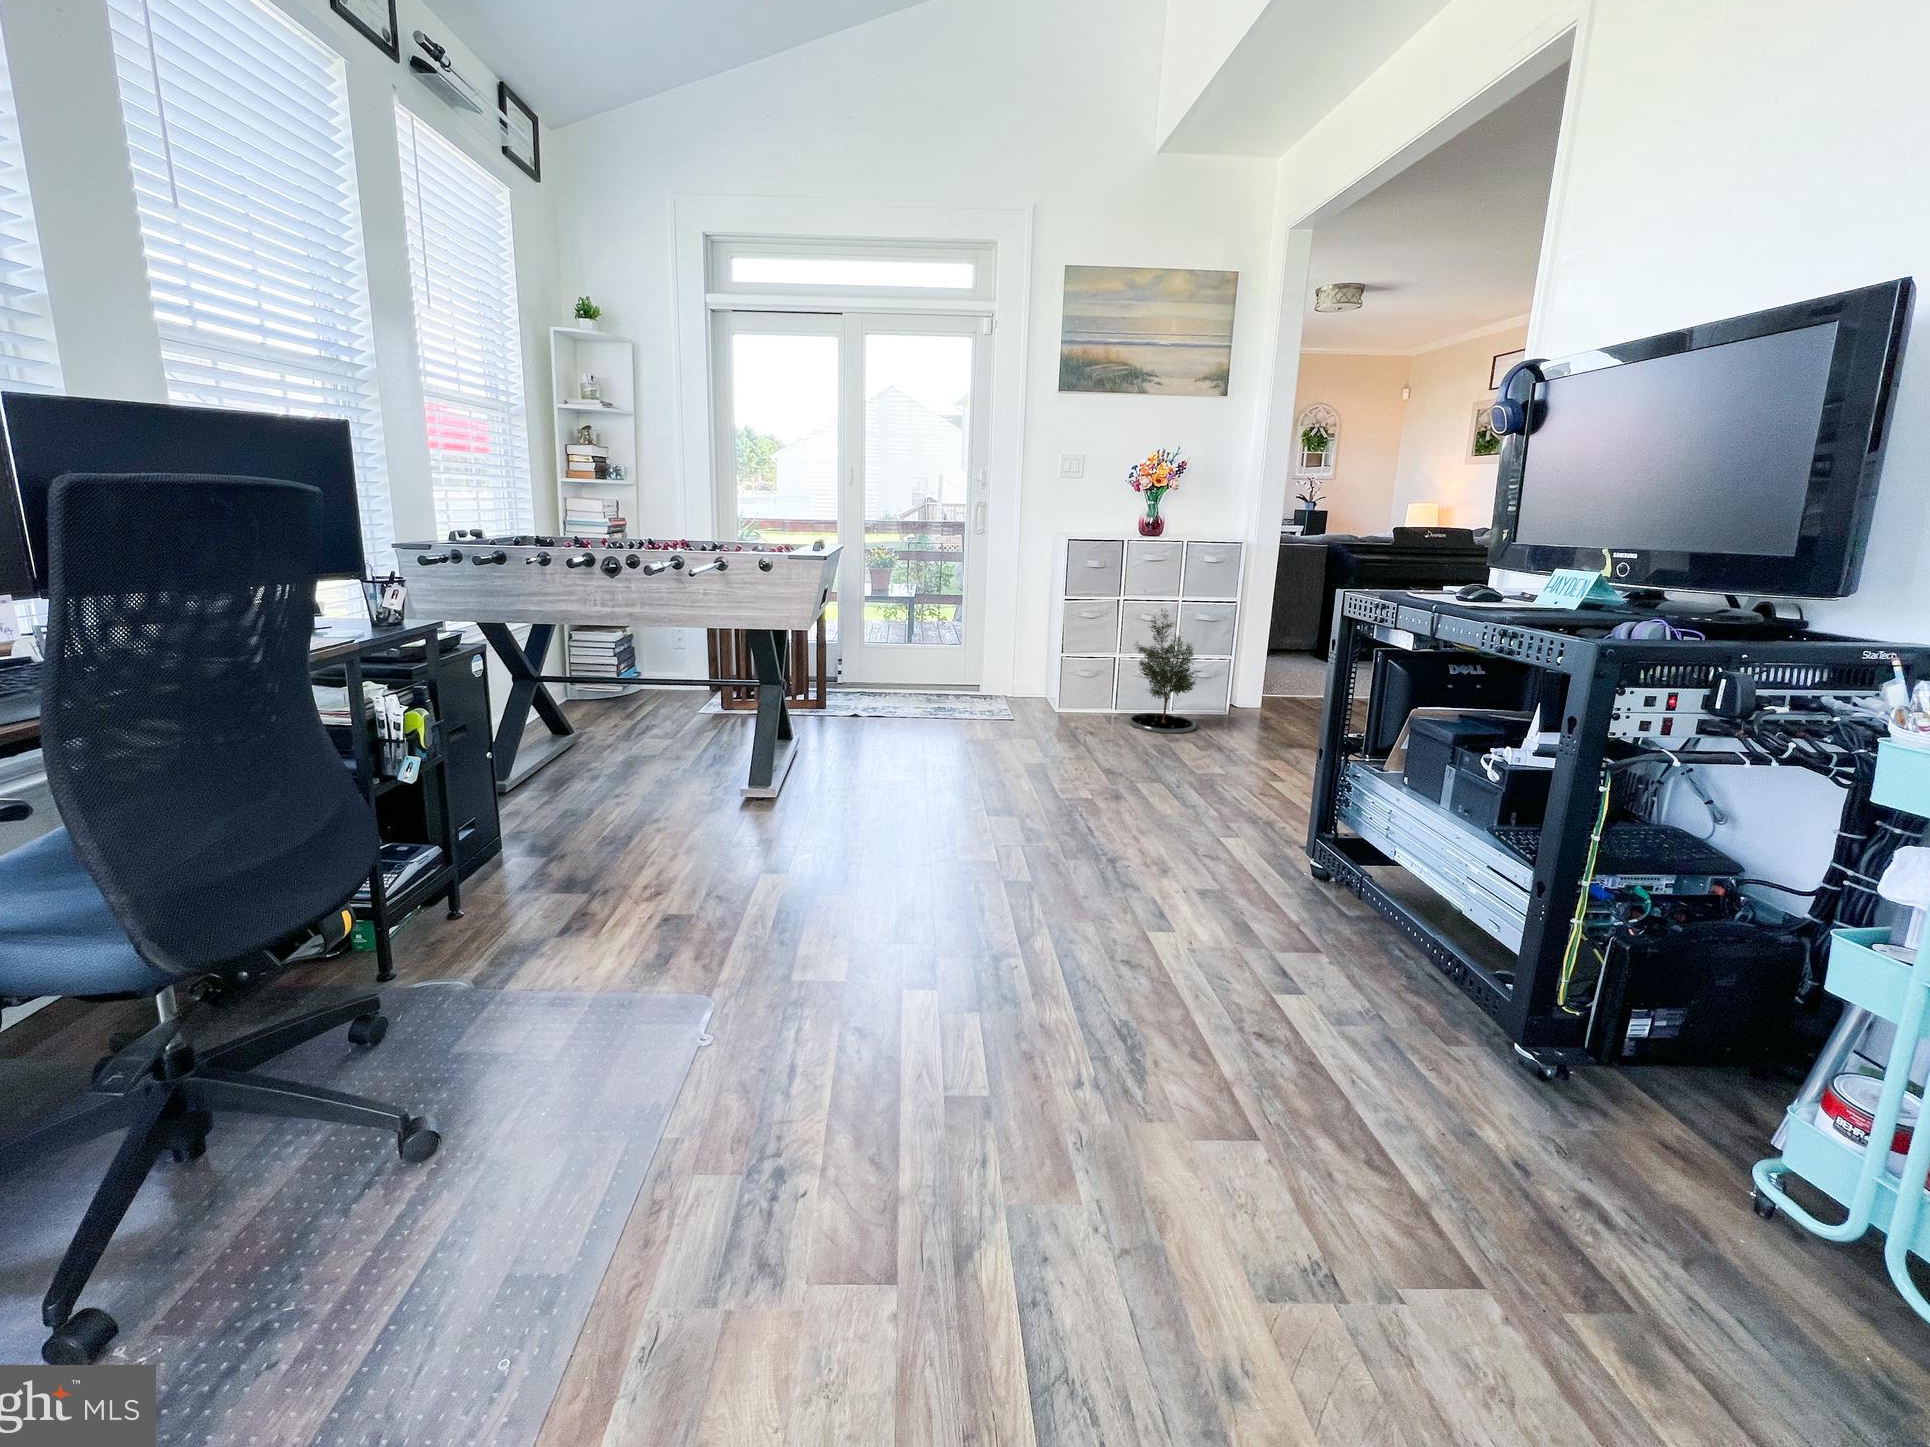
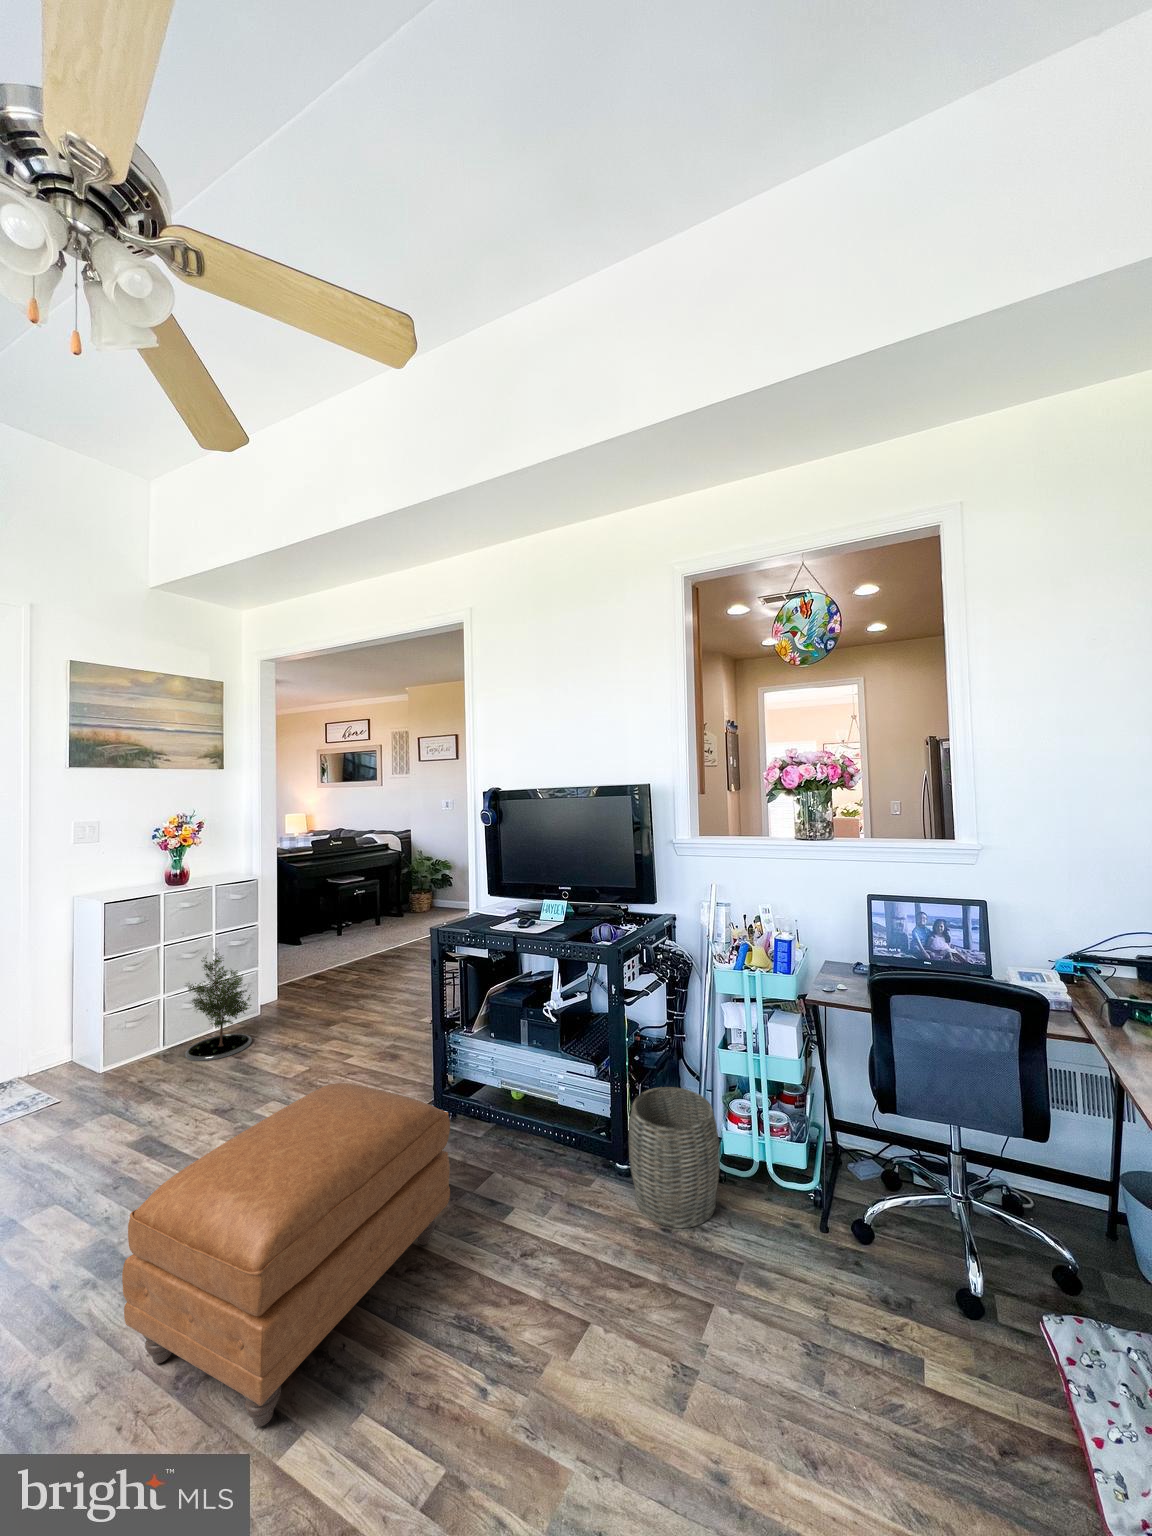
ottoman: none [904,730,1215,956] -> present [122,1083,450,1427]
woven basket: none [1511,961,1794,1263] -> present [629,1087,720,1228]

